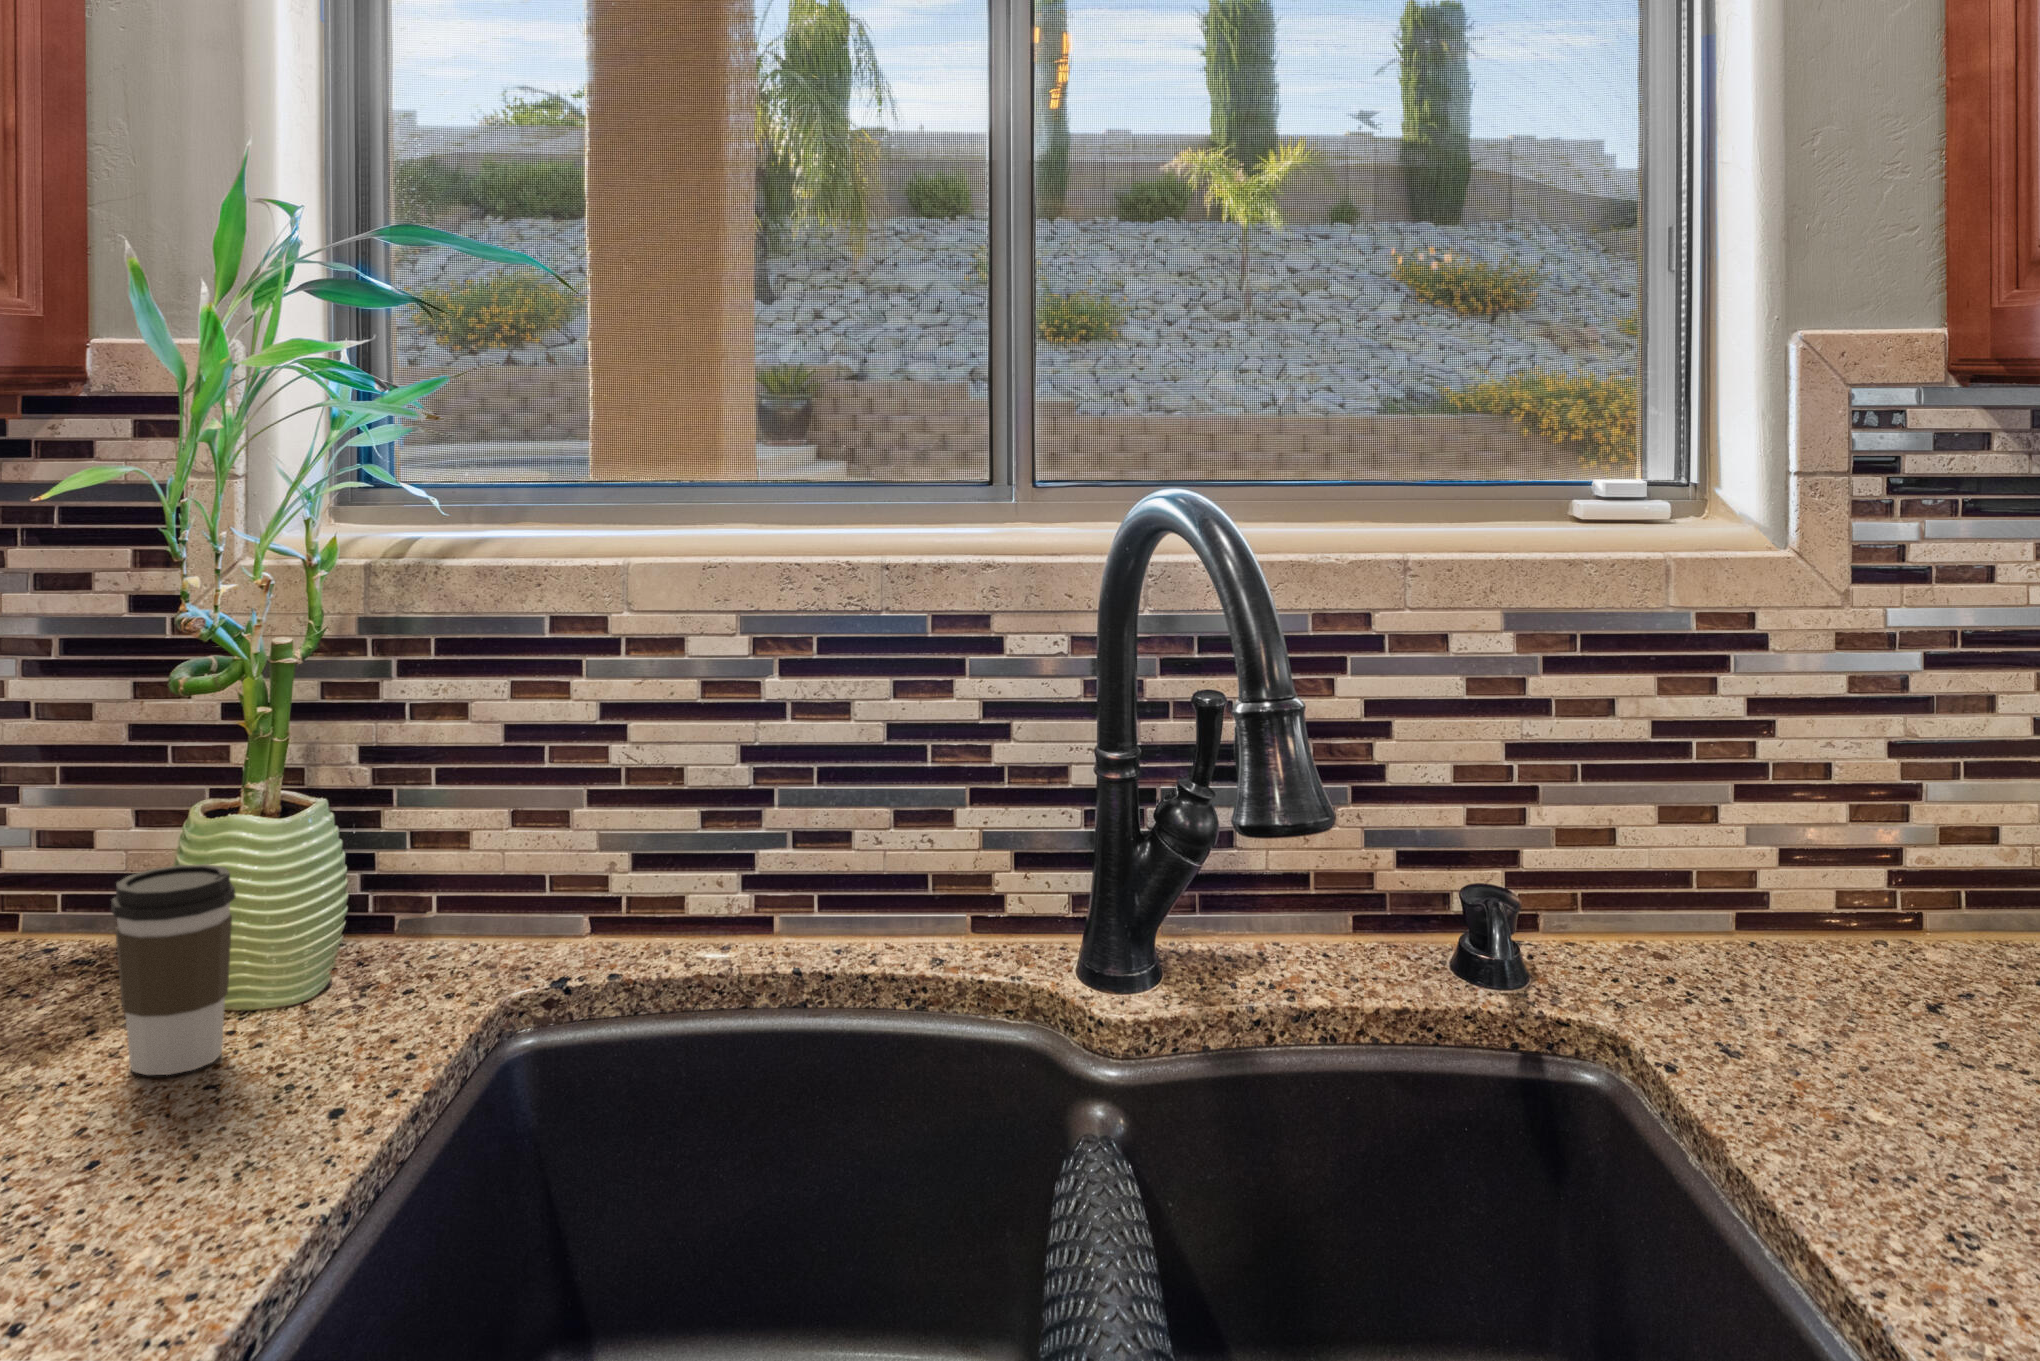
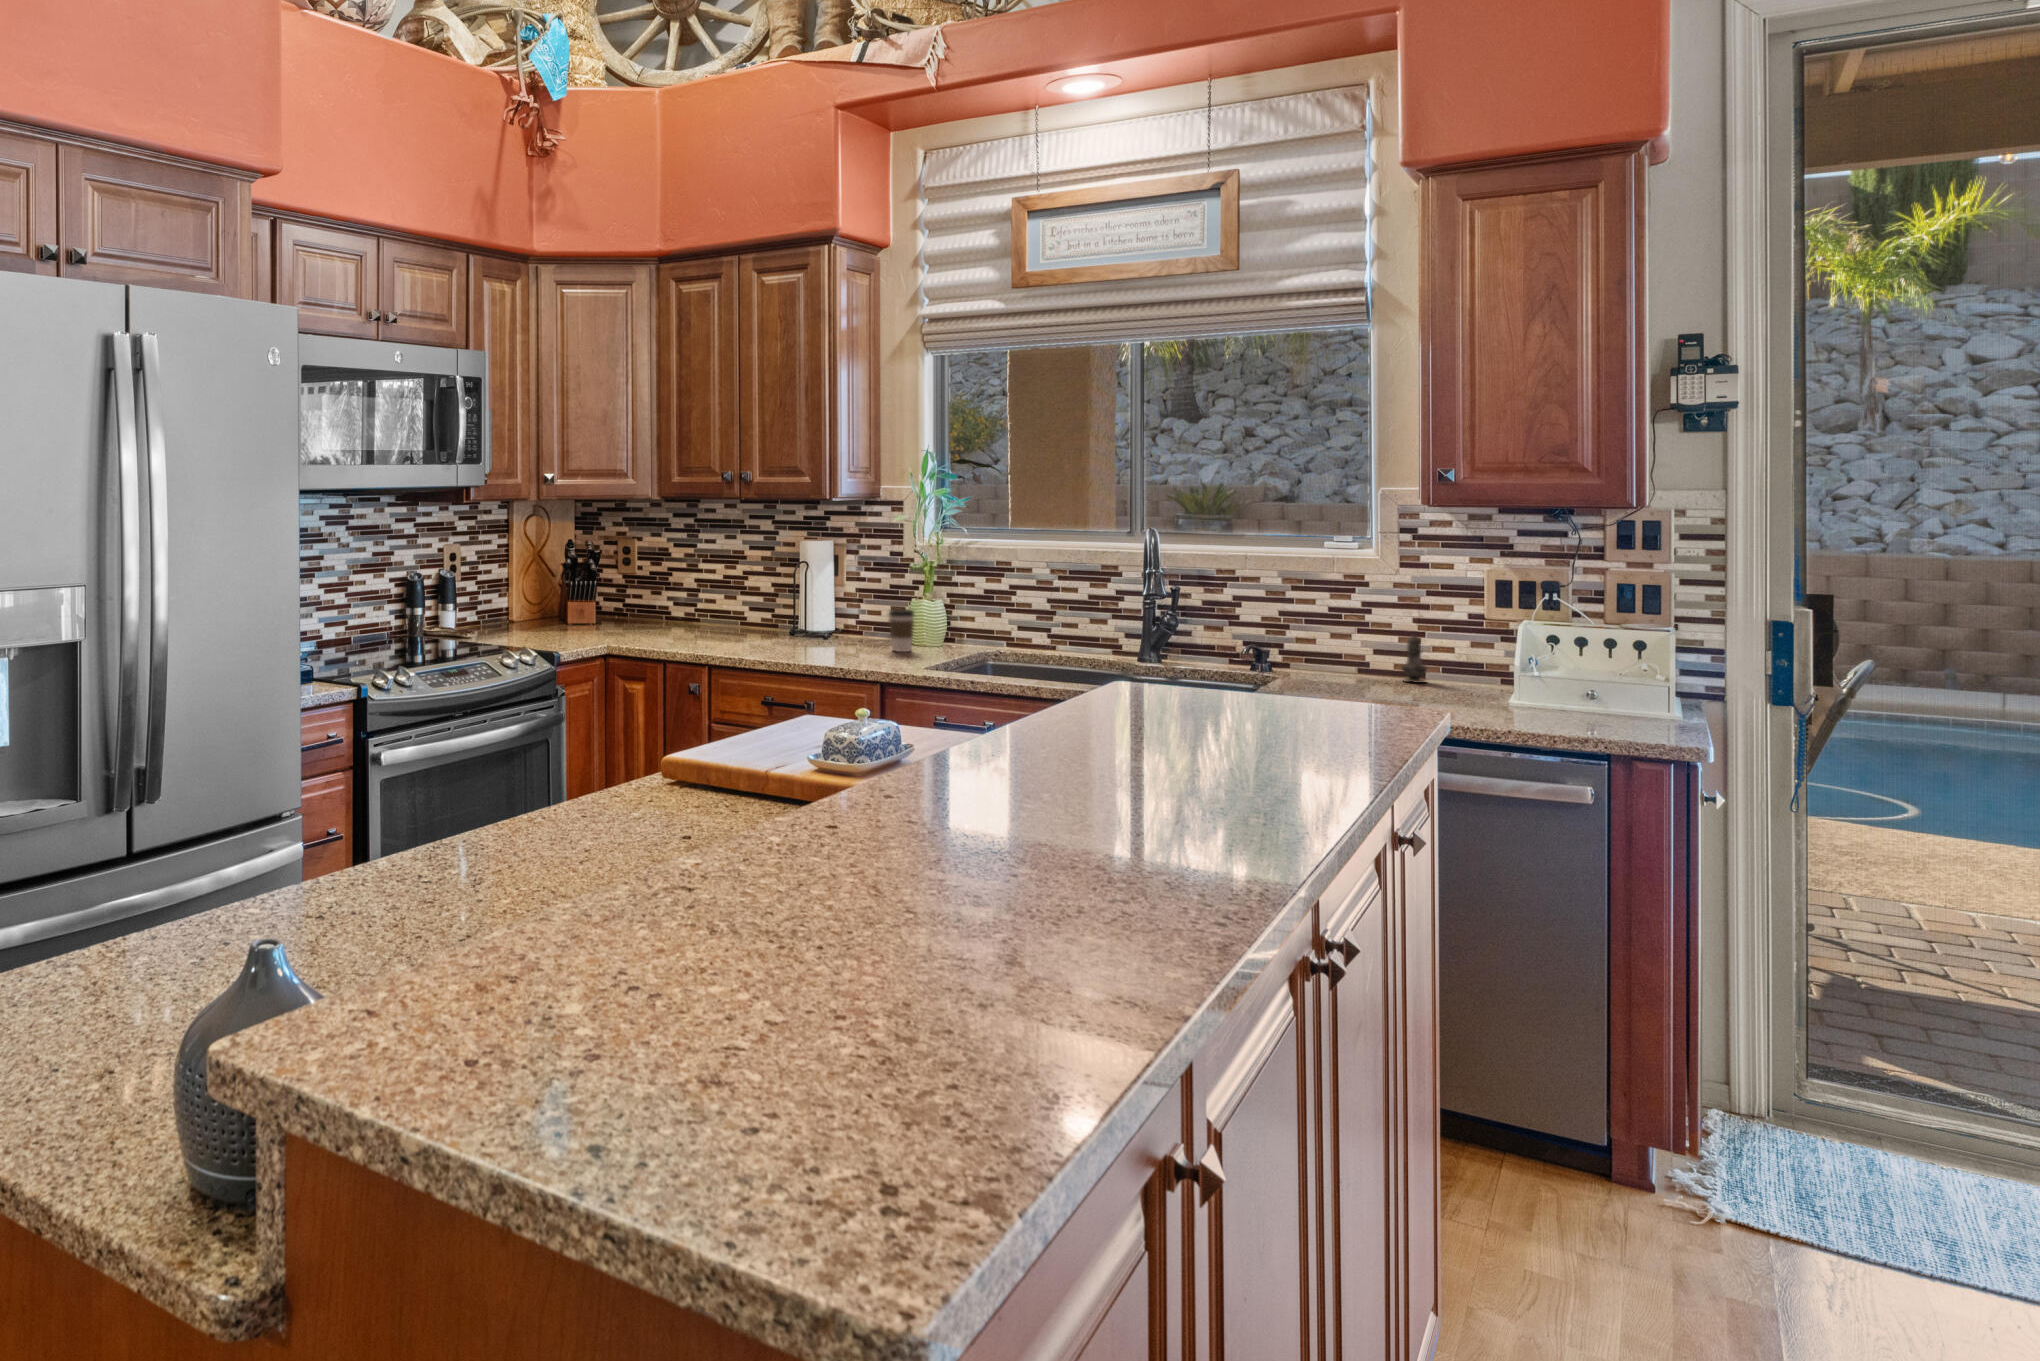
salt shaker: none [1921,805,2009,976] -> present [1402,635,1427,683]

